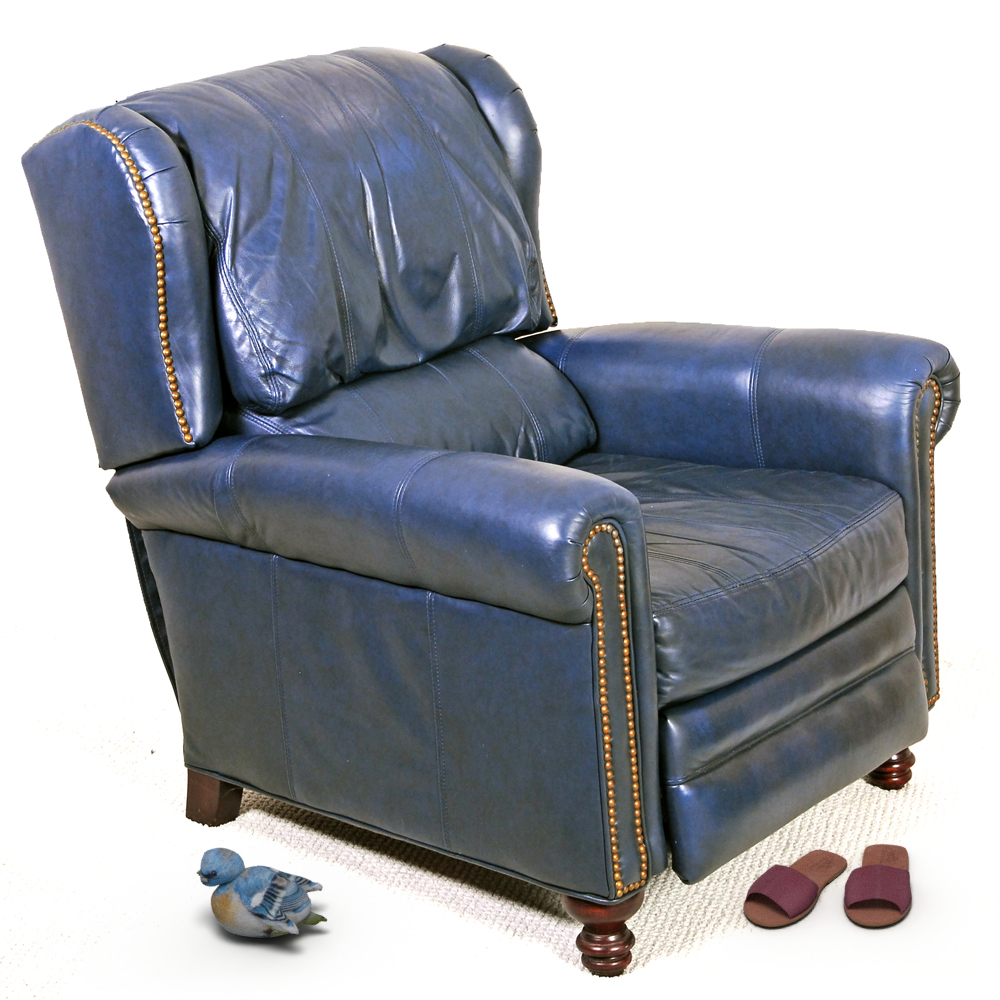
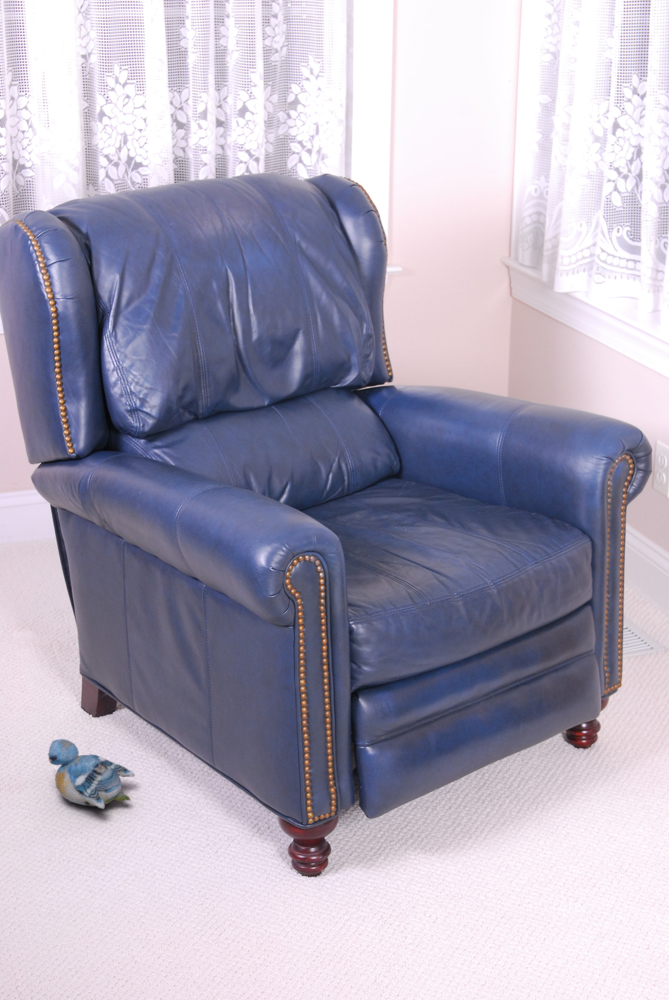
slippers: present [743,844,912,927] -> none [424,794,562,865]

